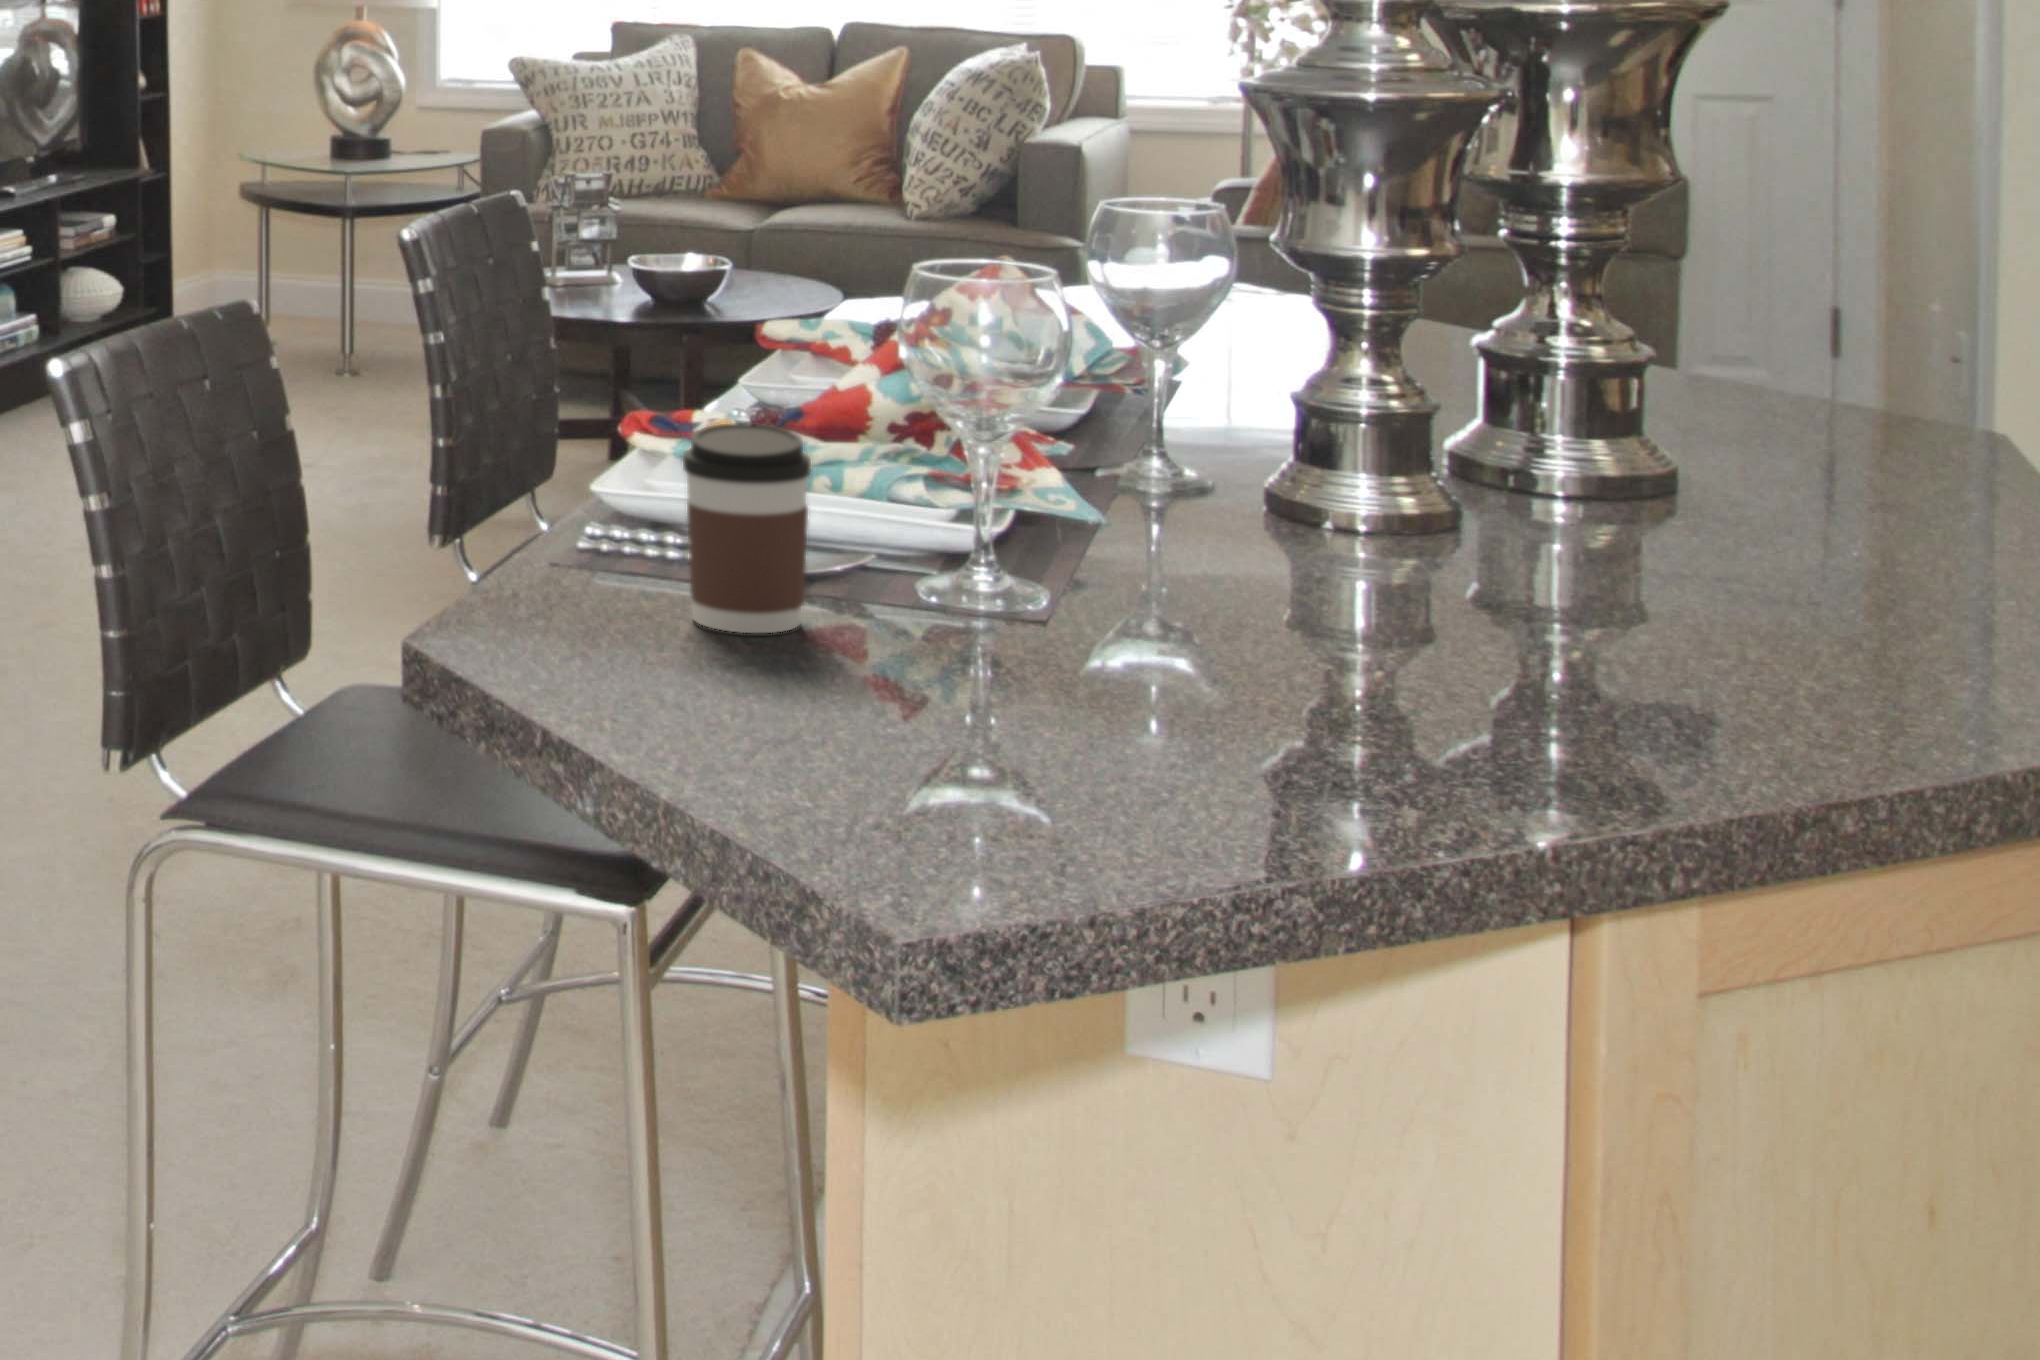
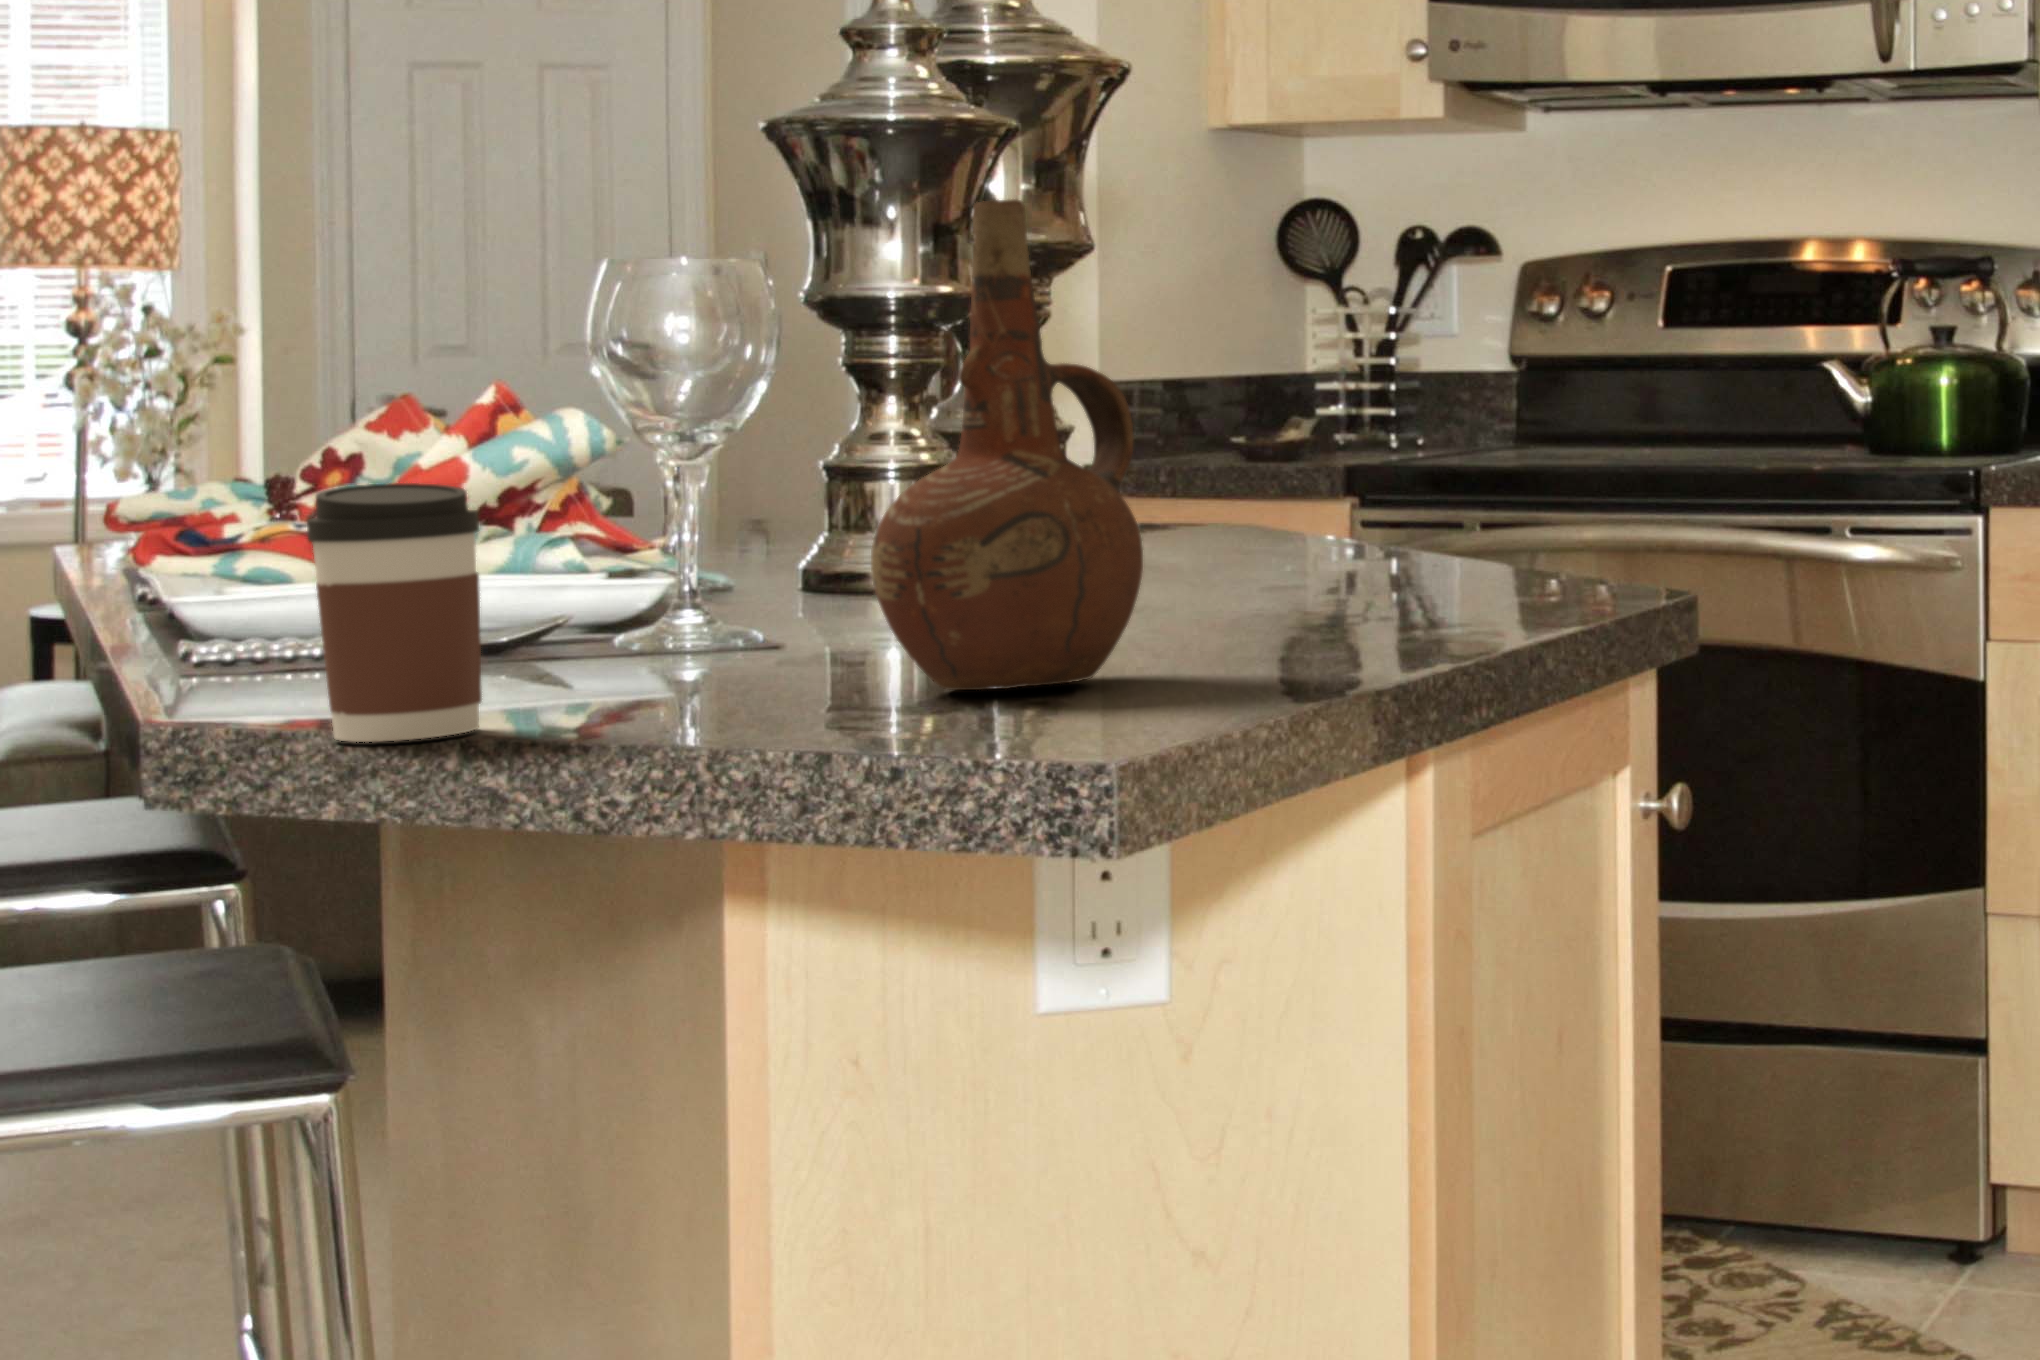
ceramic pitcher: none [1121,254,1399,699] -> present [871,199,1143,690]

